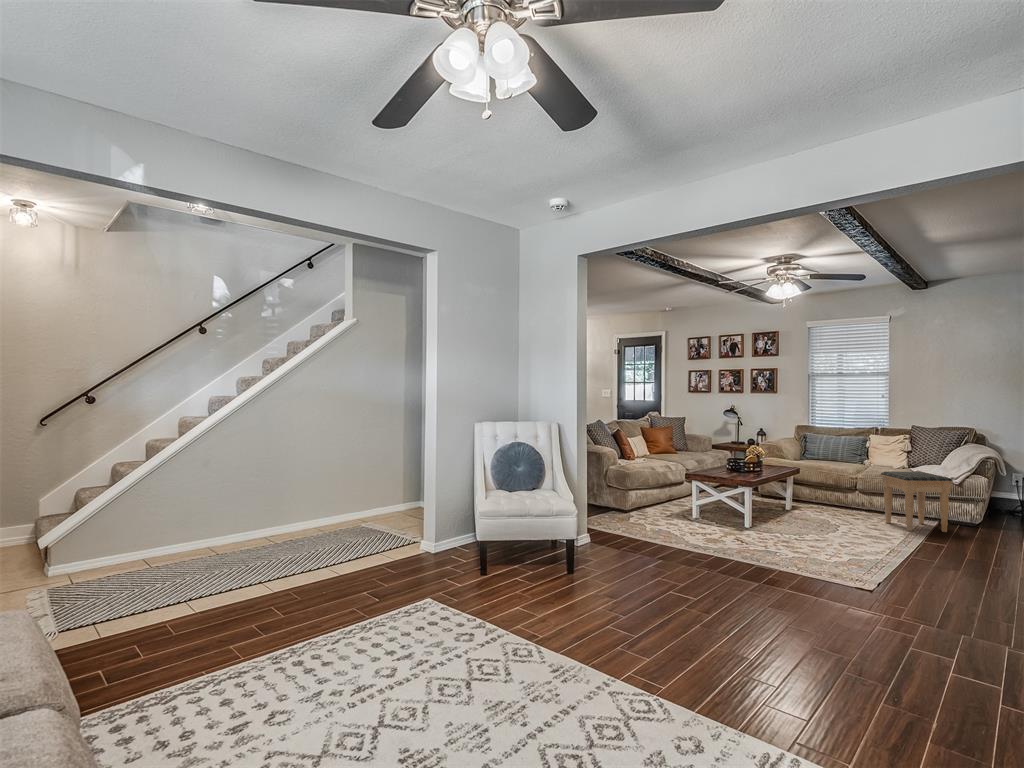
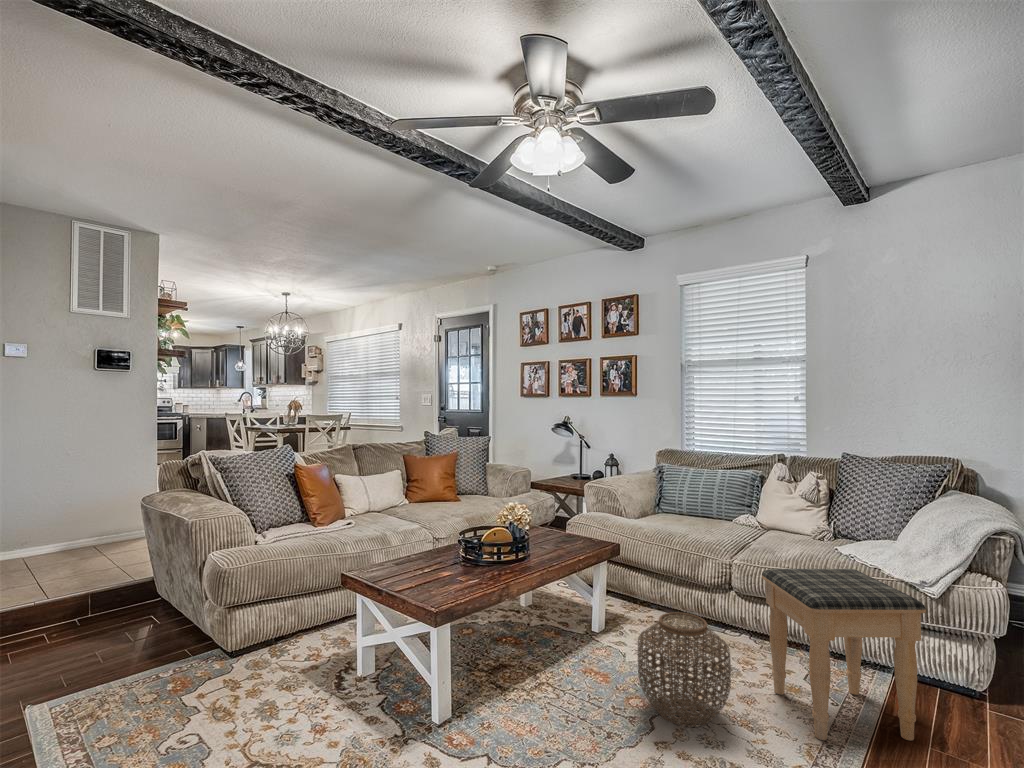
woven basket: none [830,487,872,528] -> present [638,612,731,727]

